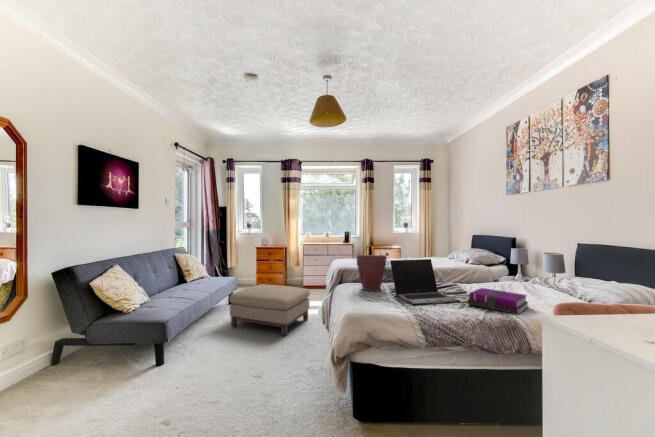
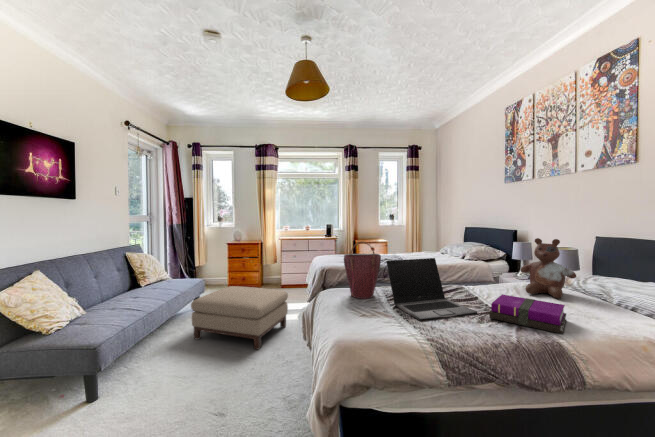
stuffed bear: none [506,244,550,293] -> present [520,238,576,298]

